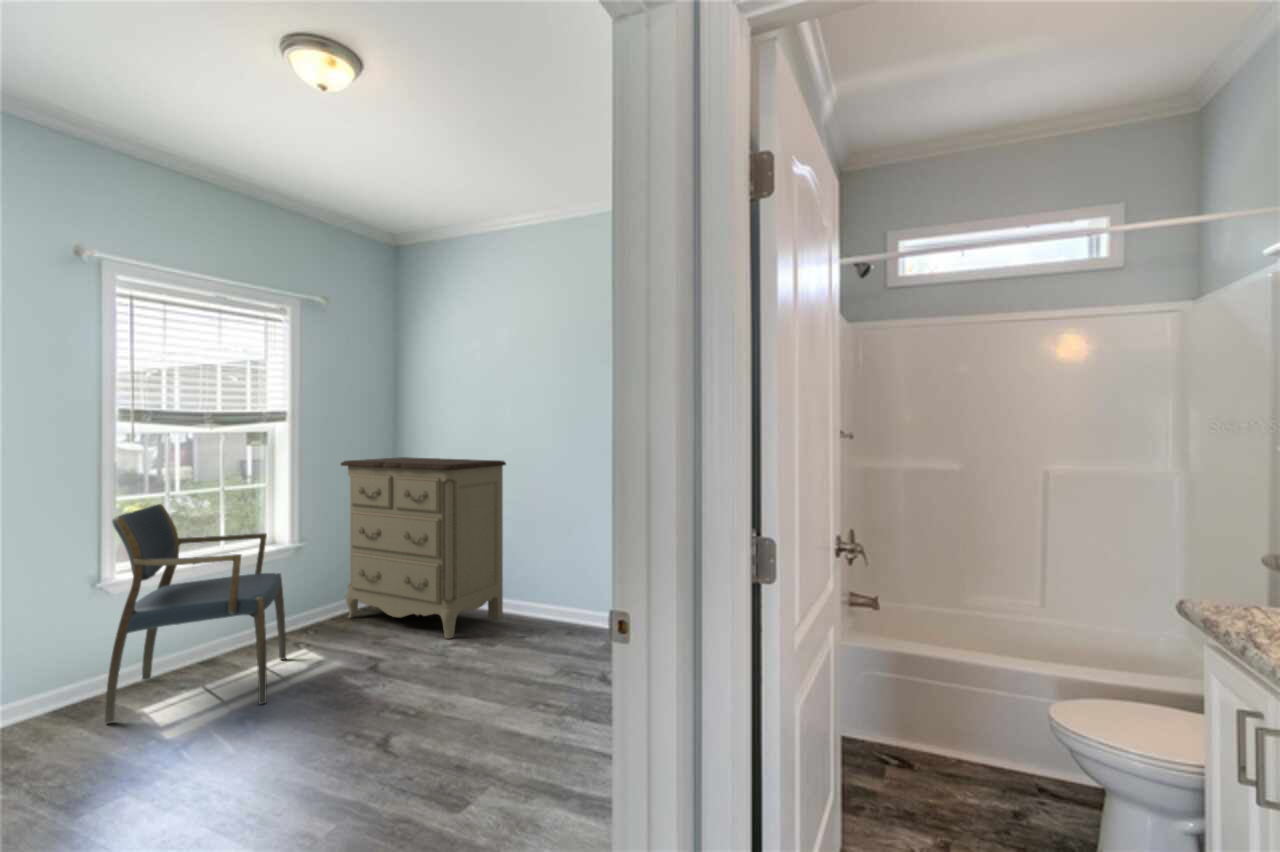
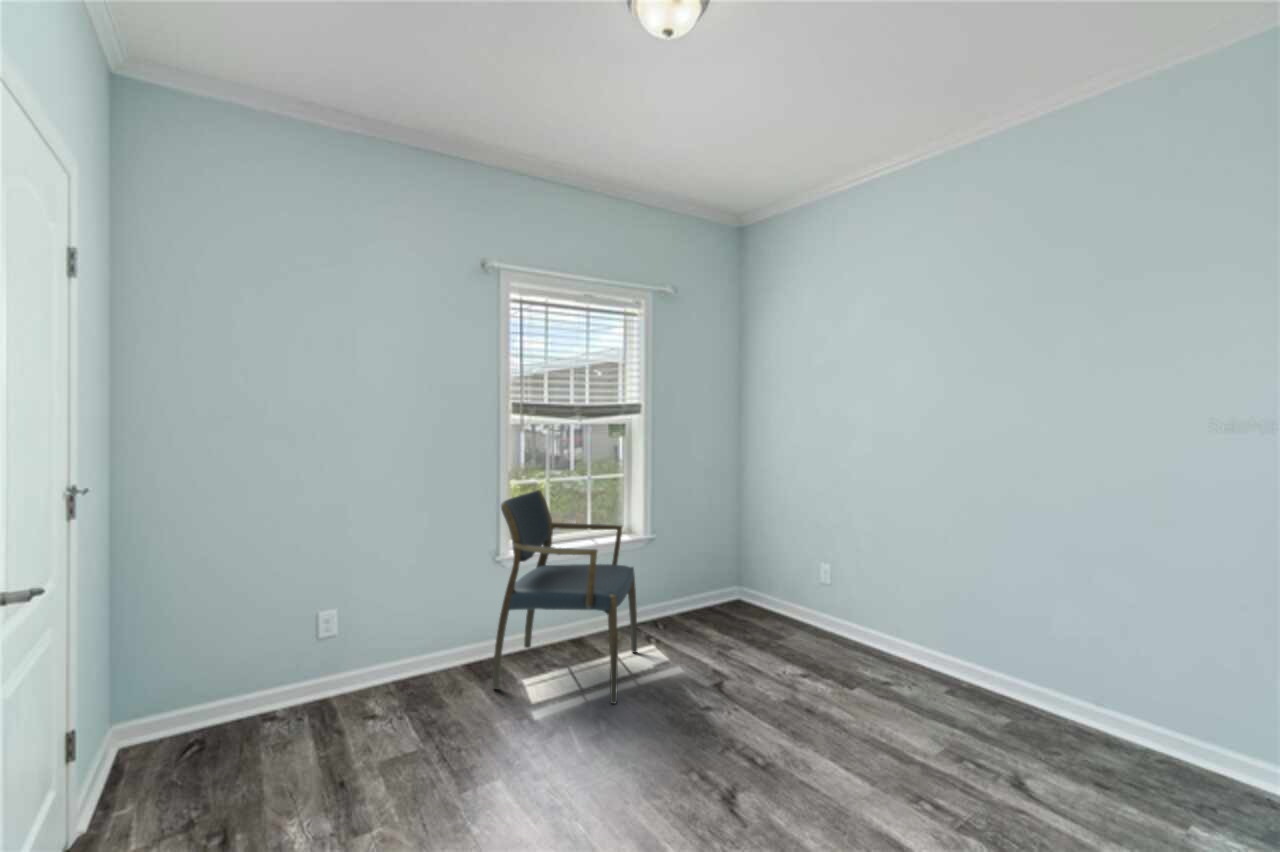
dresser: present [341,457,506,639] -> none [689,453,867,665]

